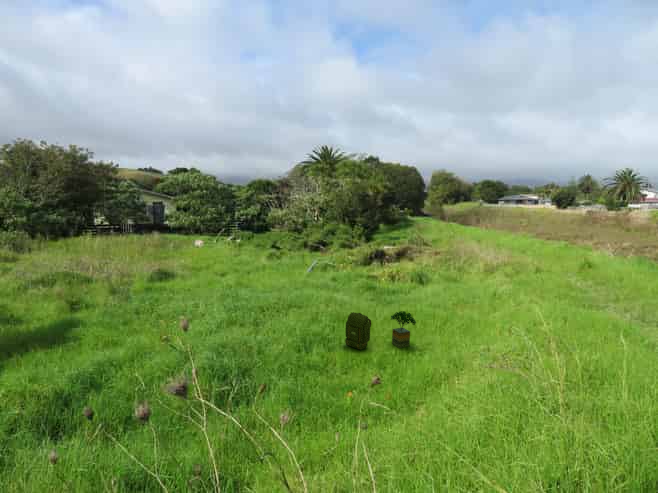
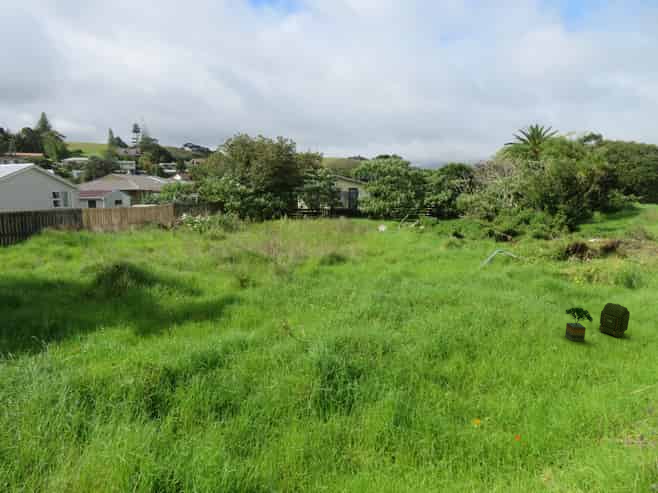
backpack: present [345,312,371,350] -> present [599,303,630,337]

